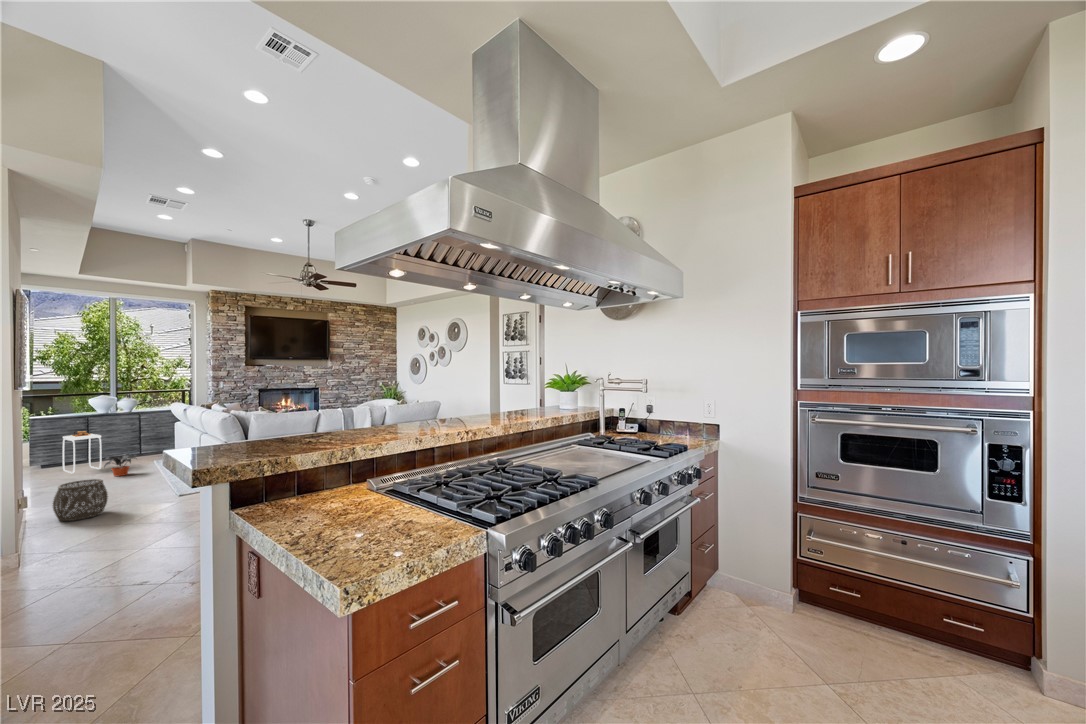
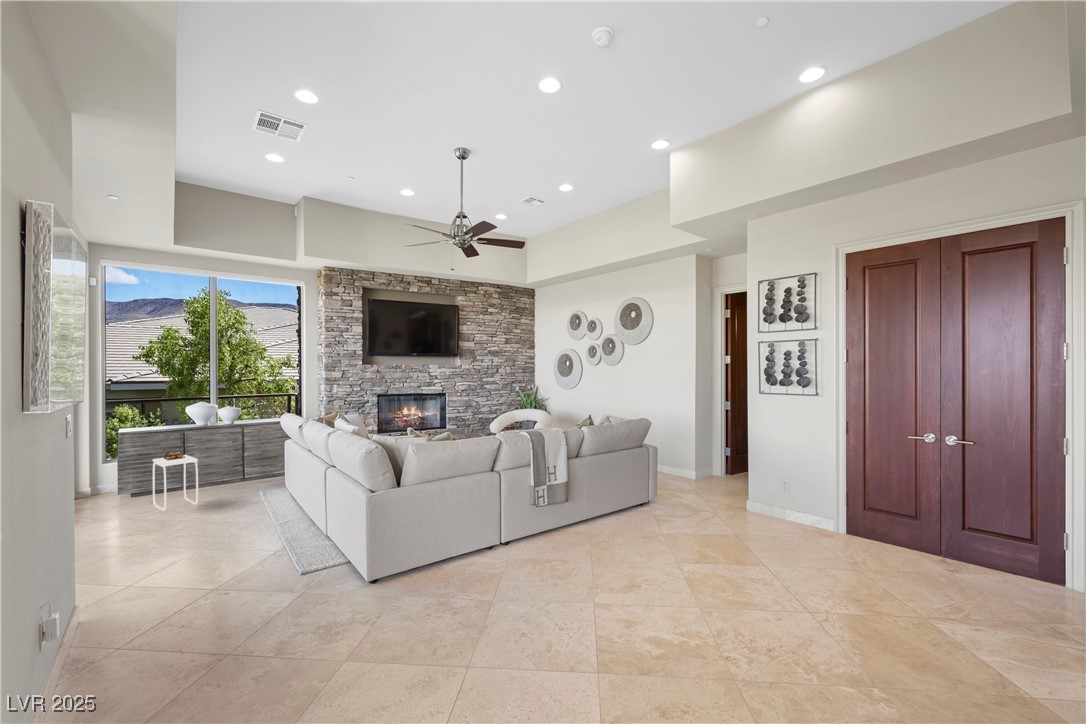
potted plant: present [104,454,135,476] -> none [198,487,241,520]
woven basket: present [53,479,108,521] -> none [115,553,200,634]

